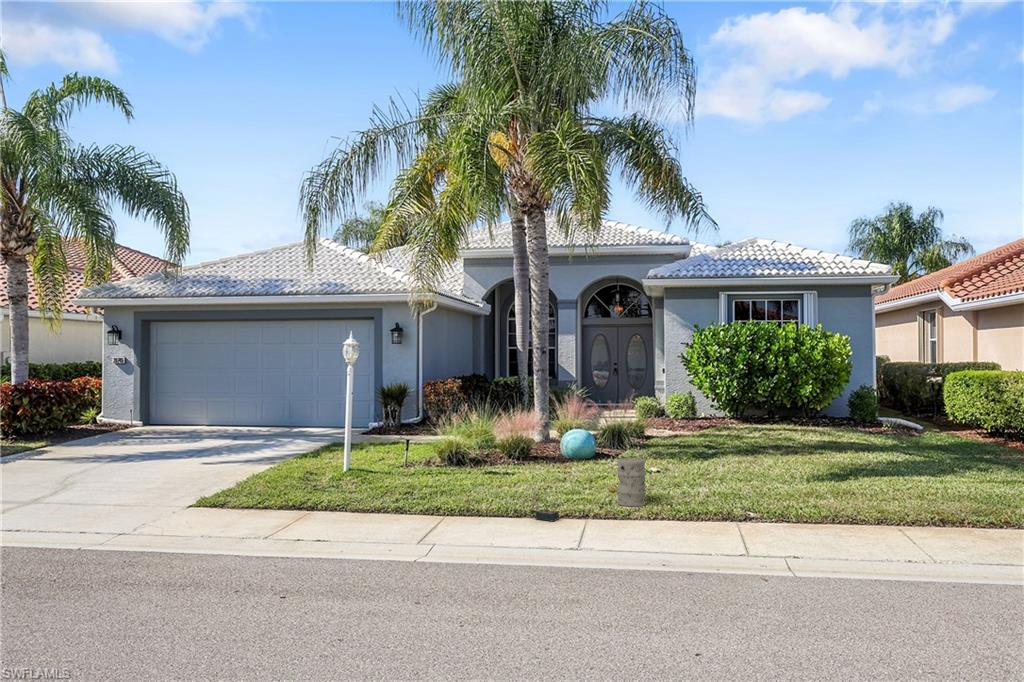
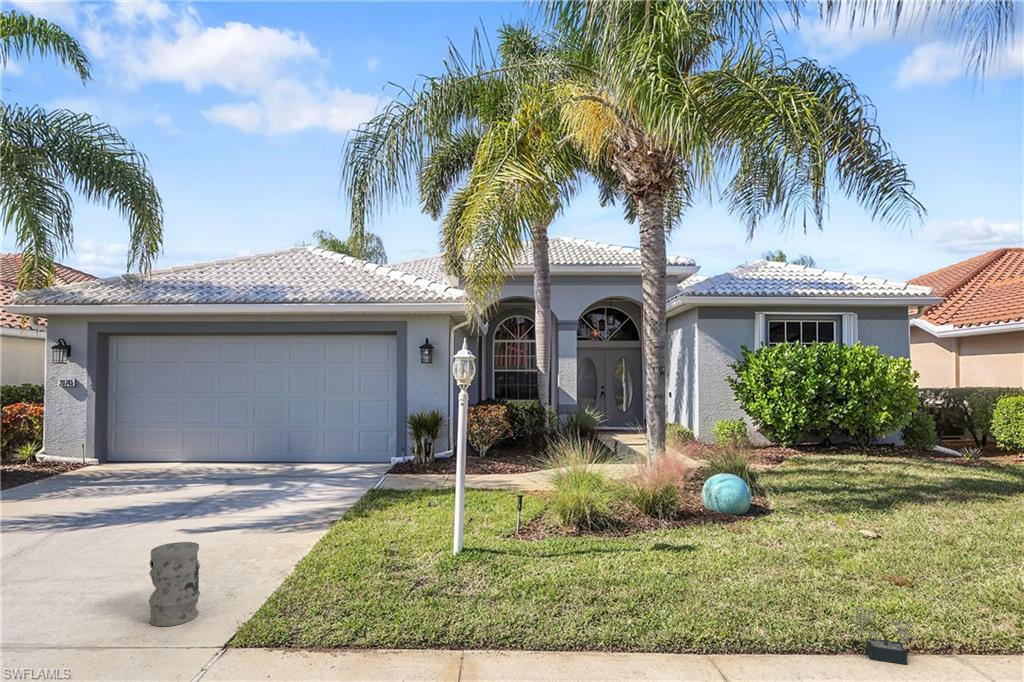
trash can: present [617,458,646,506] -> present [149,542,200,626]

